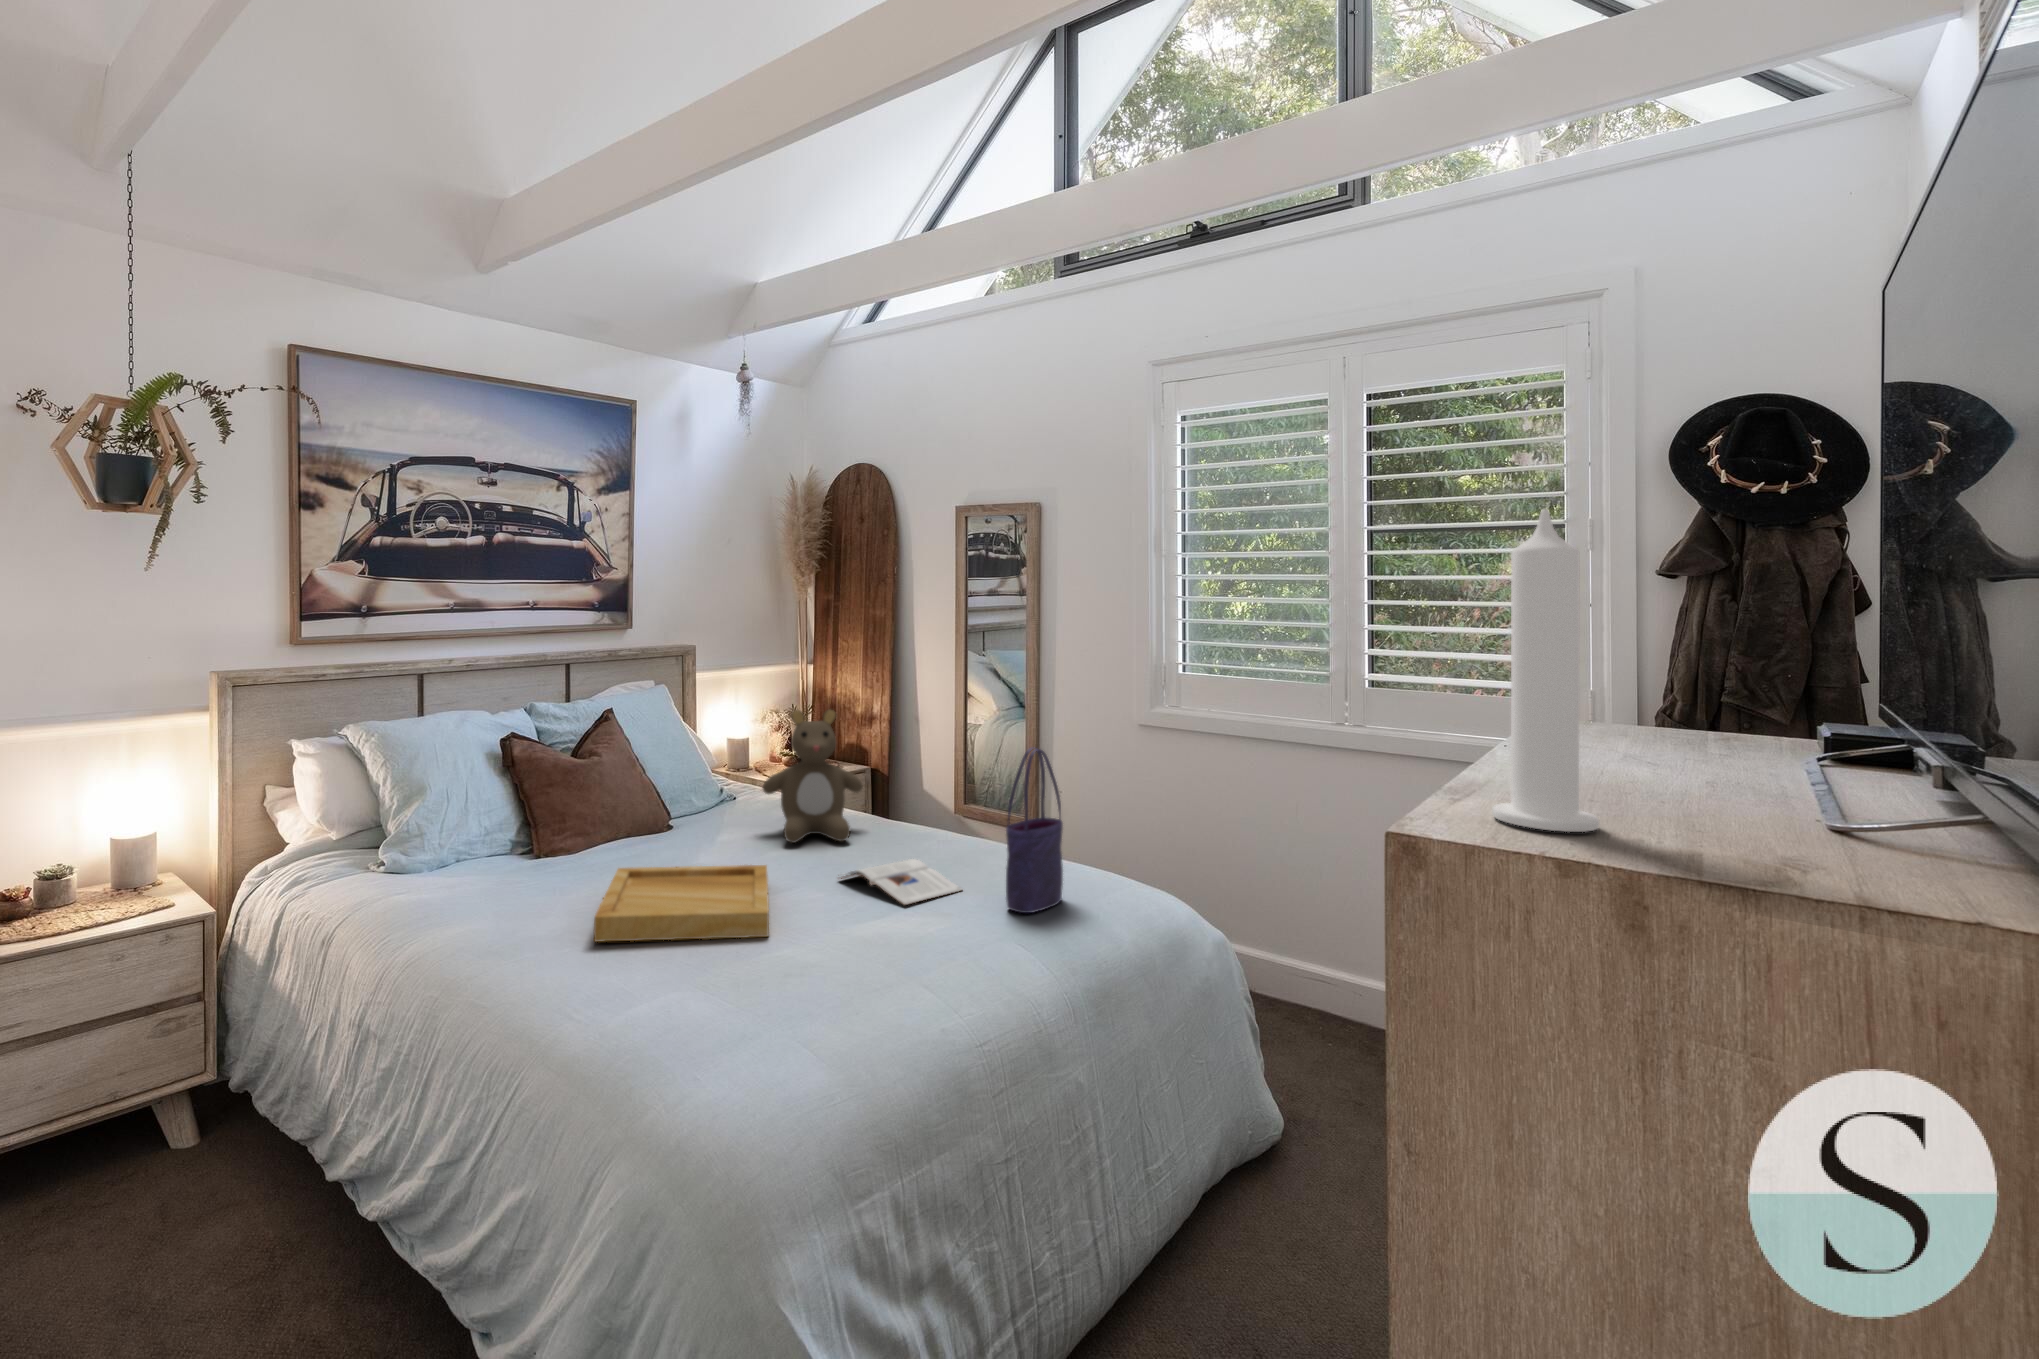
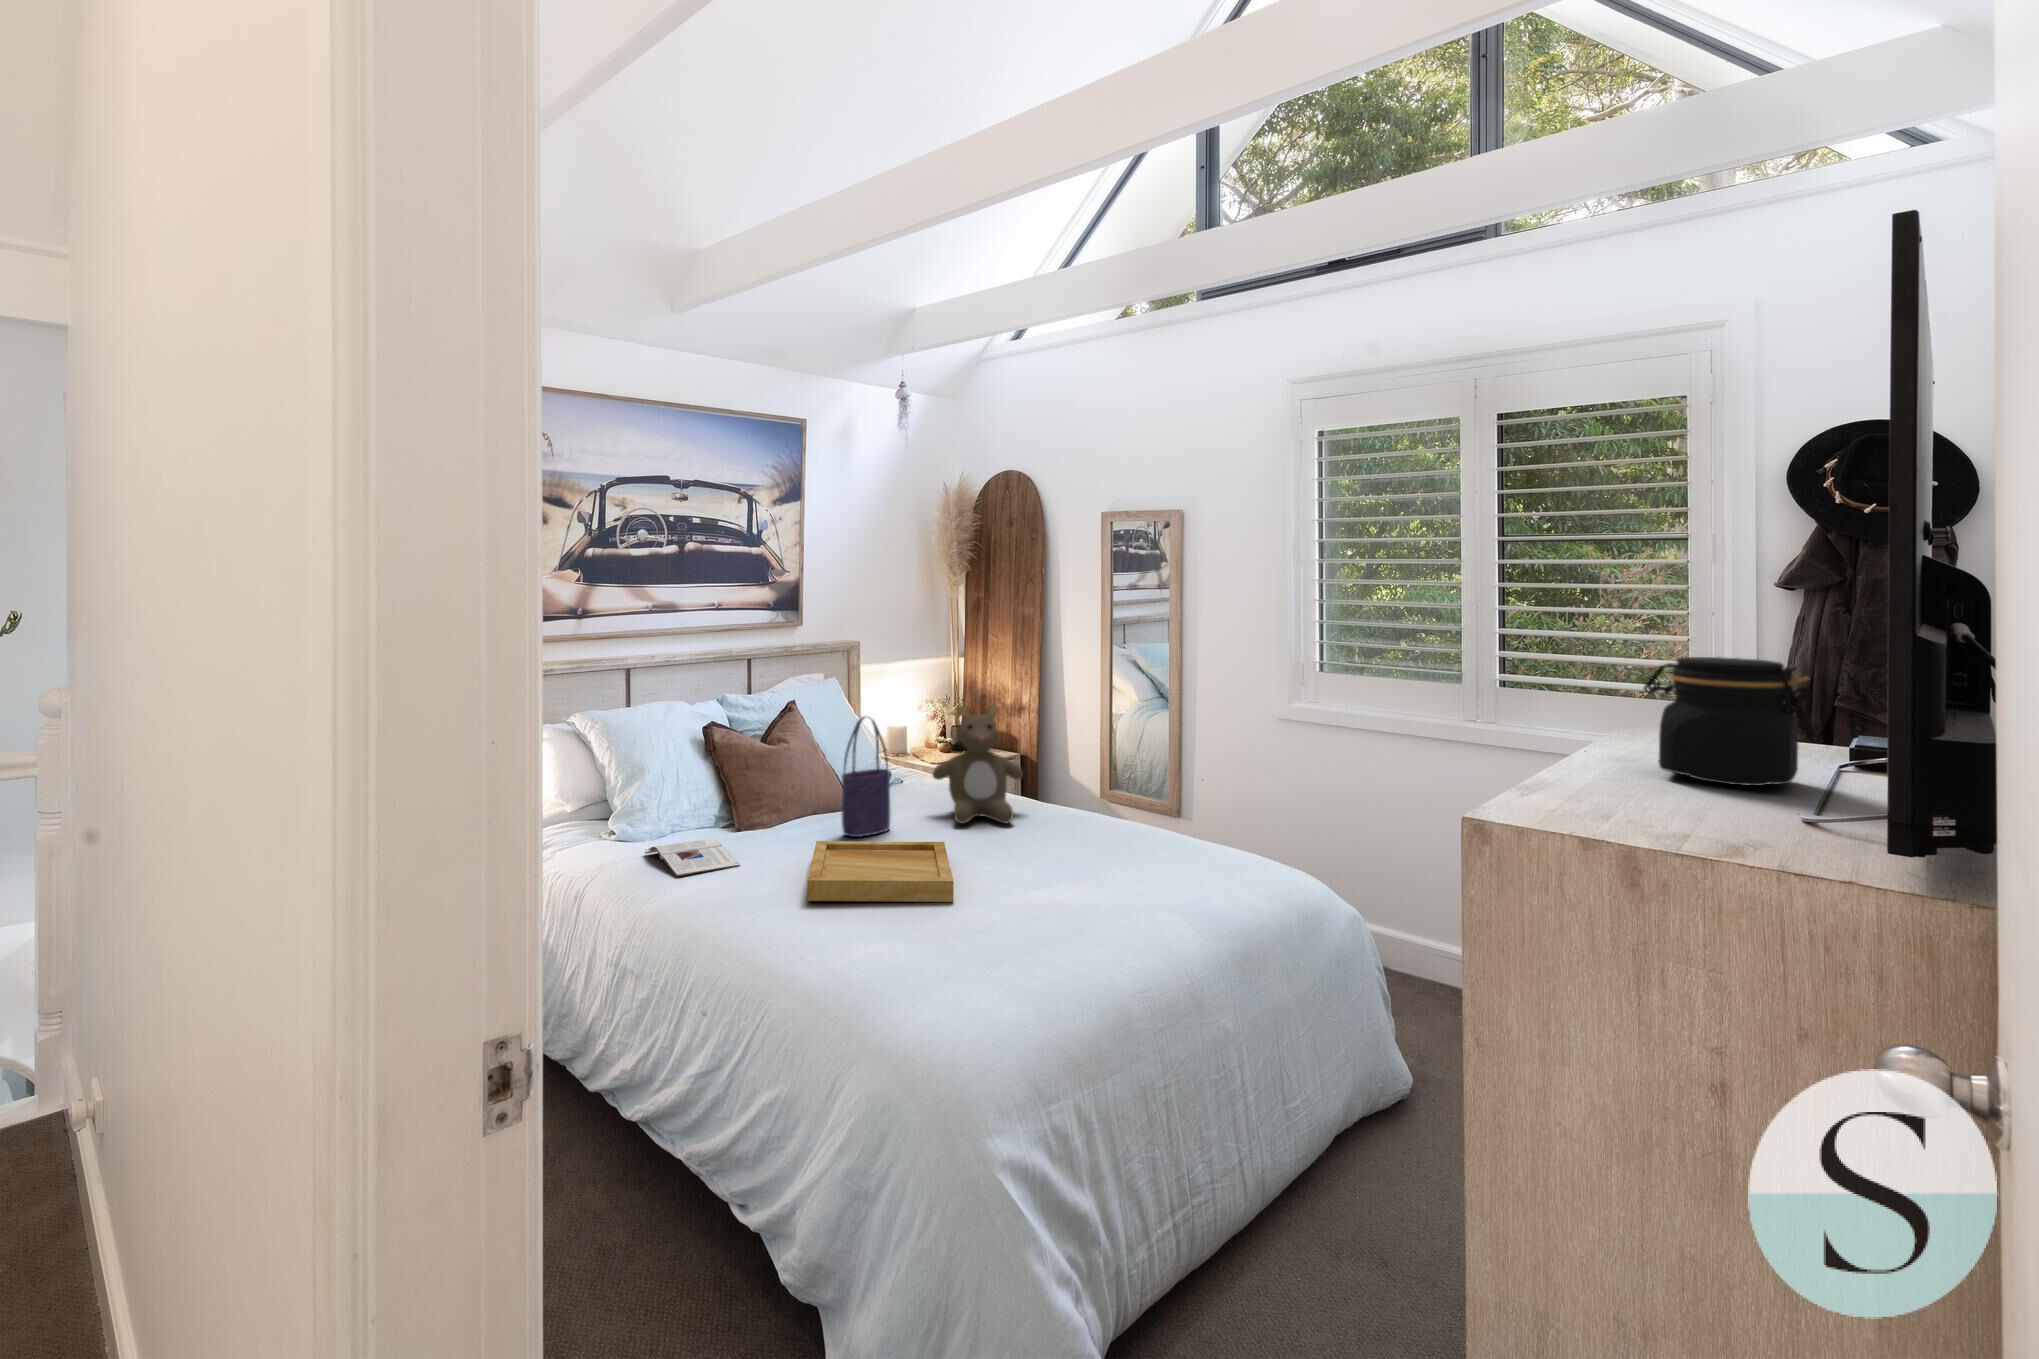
candle: present [1492,509,1599,832] -> none [1544,586,1622,820]
jar: none [1579,622,1797,781] -> present [1644,657,1817,786]
tote bag: present [1006,748,1063,913] -> present [842,716,890,837]
magazine: present [841,859,962,905] -> present [645,838,740,876]

